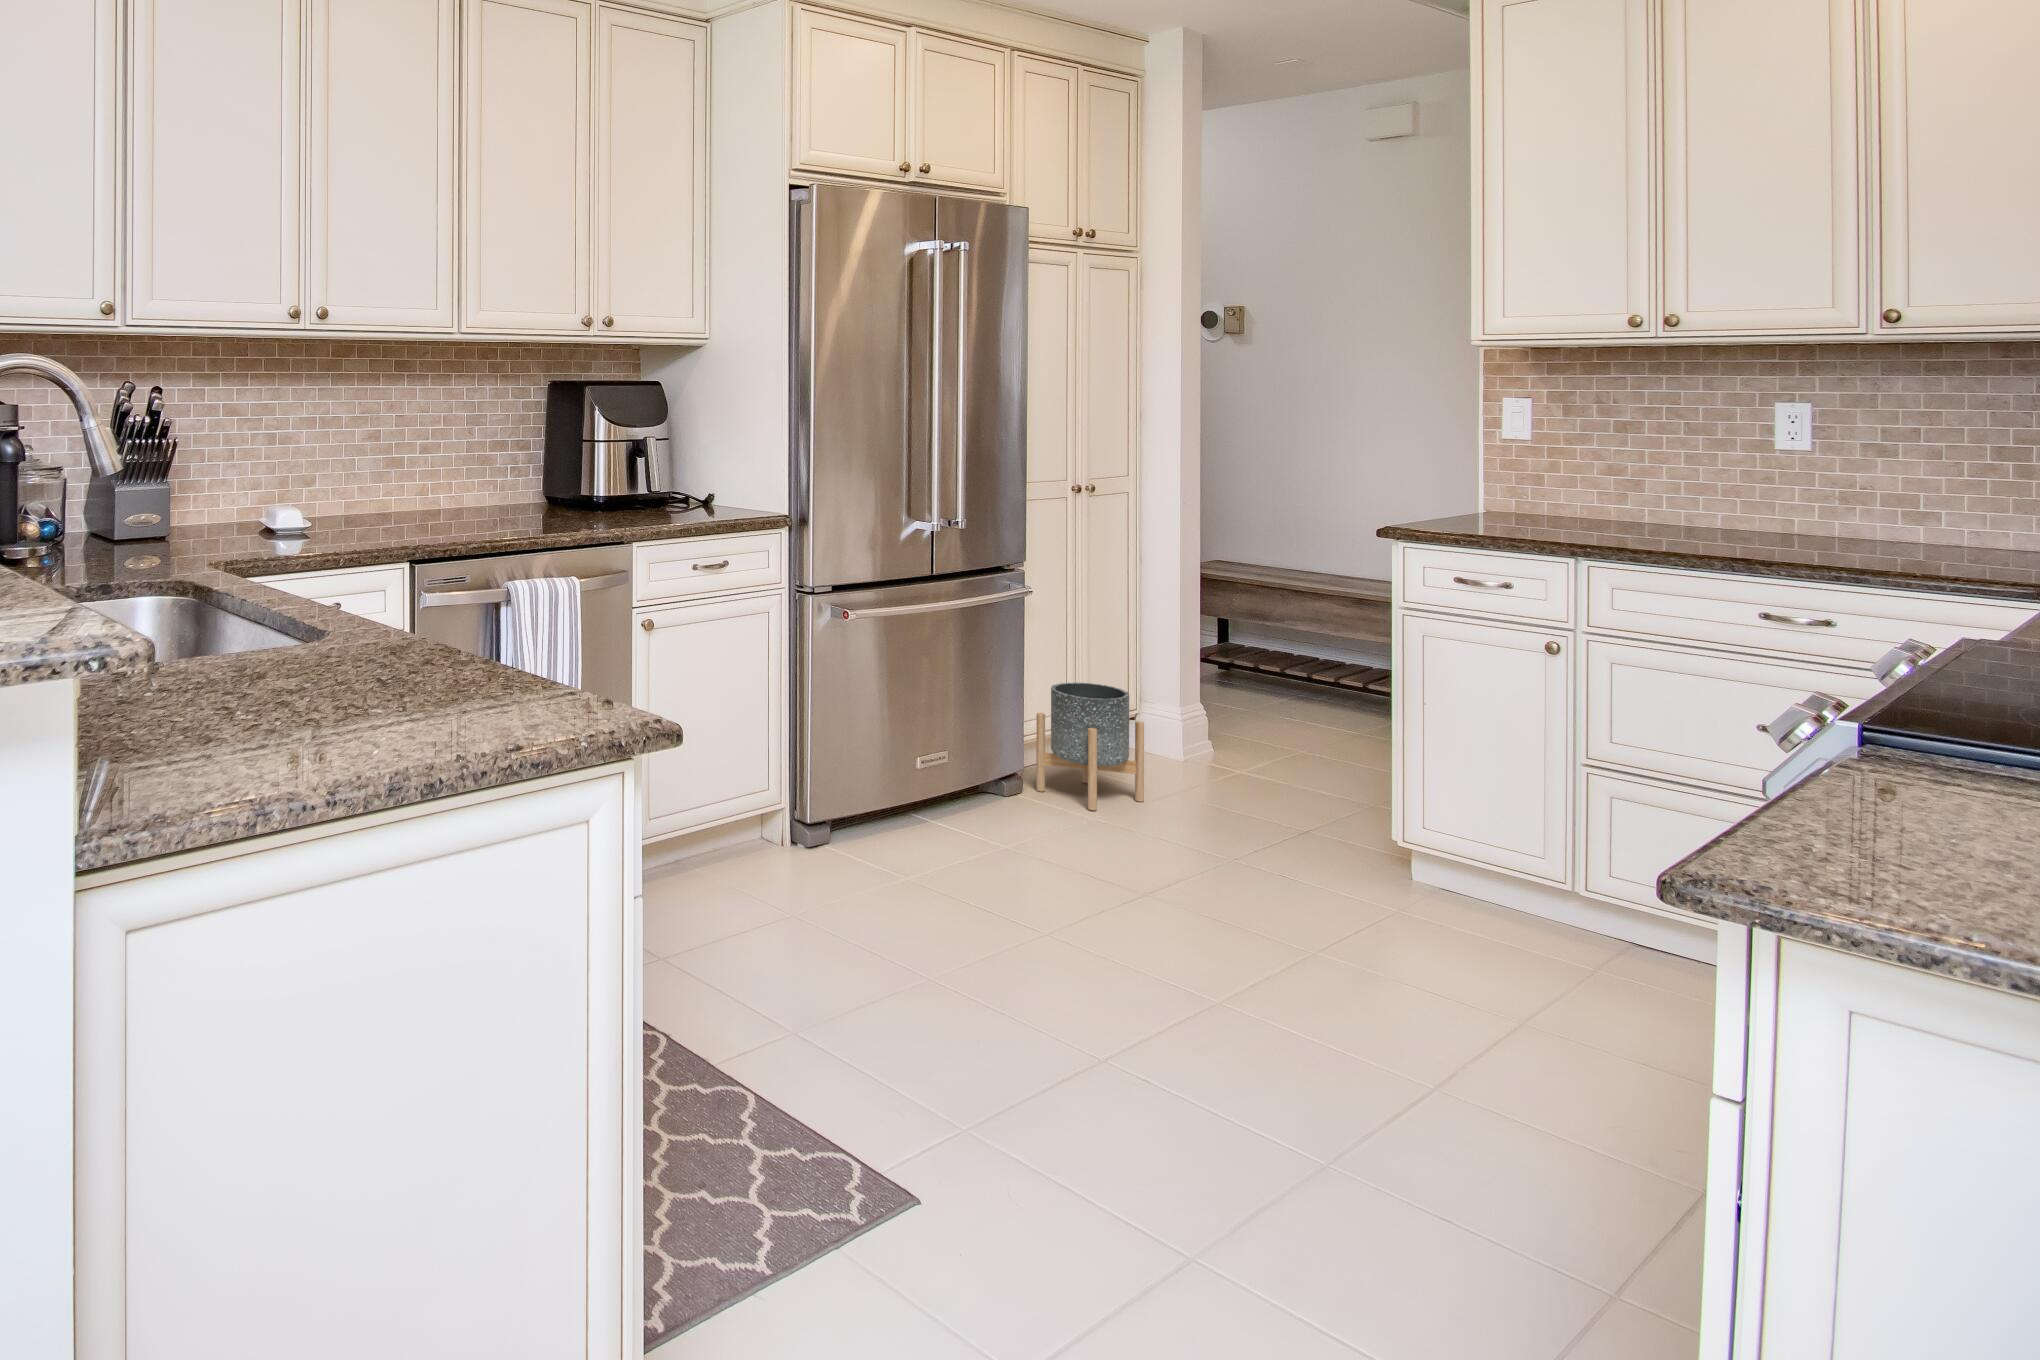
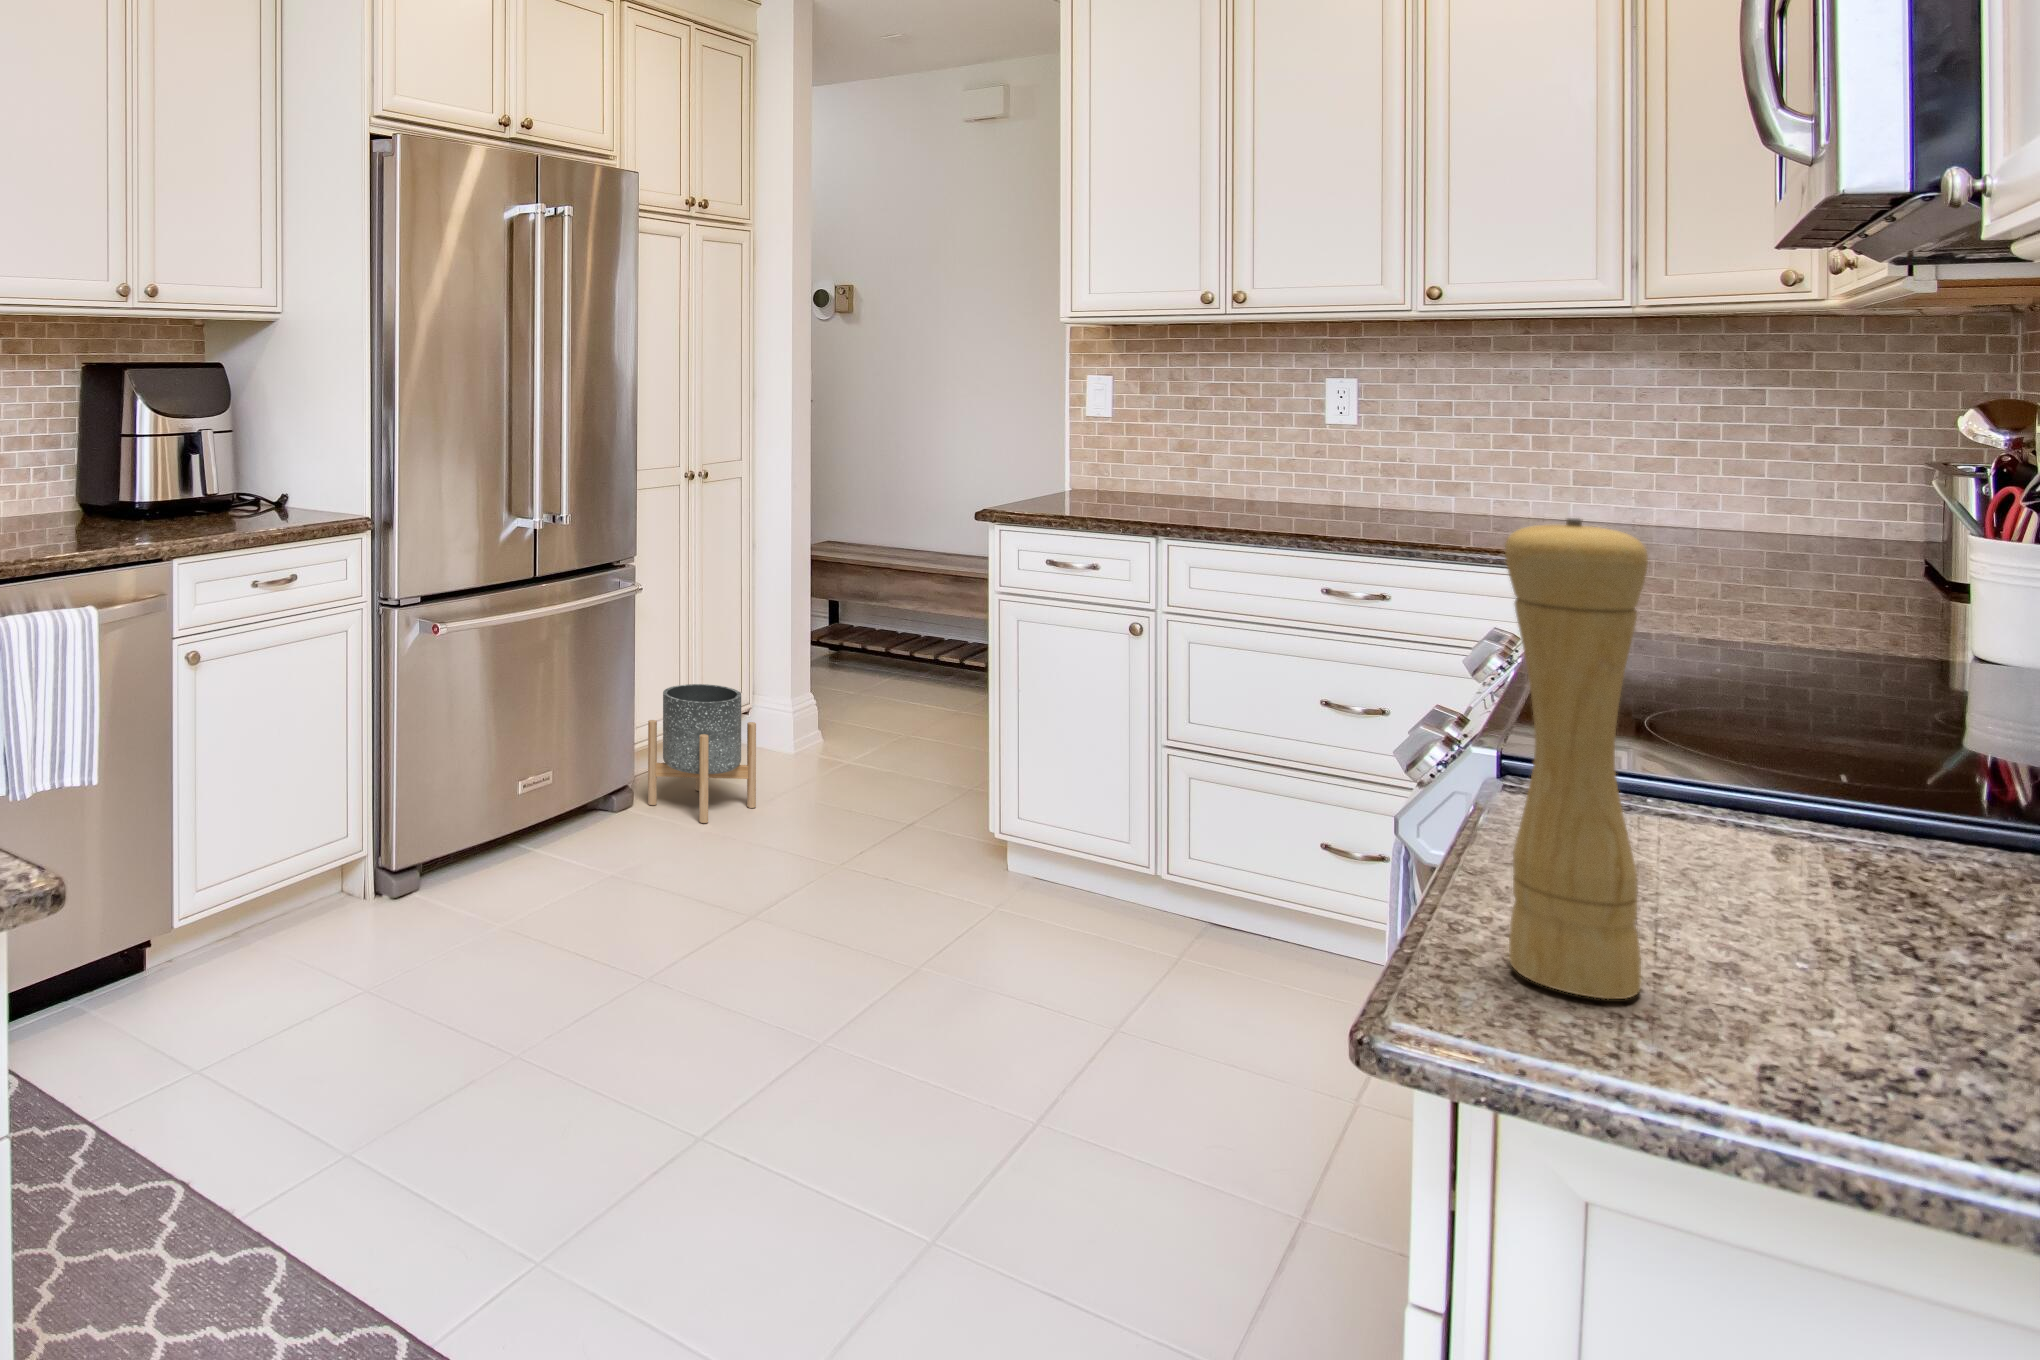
pepper mill: none [1823,514,1950,888] -> present [1505,518,1648,999]

